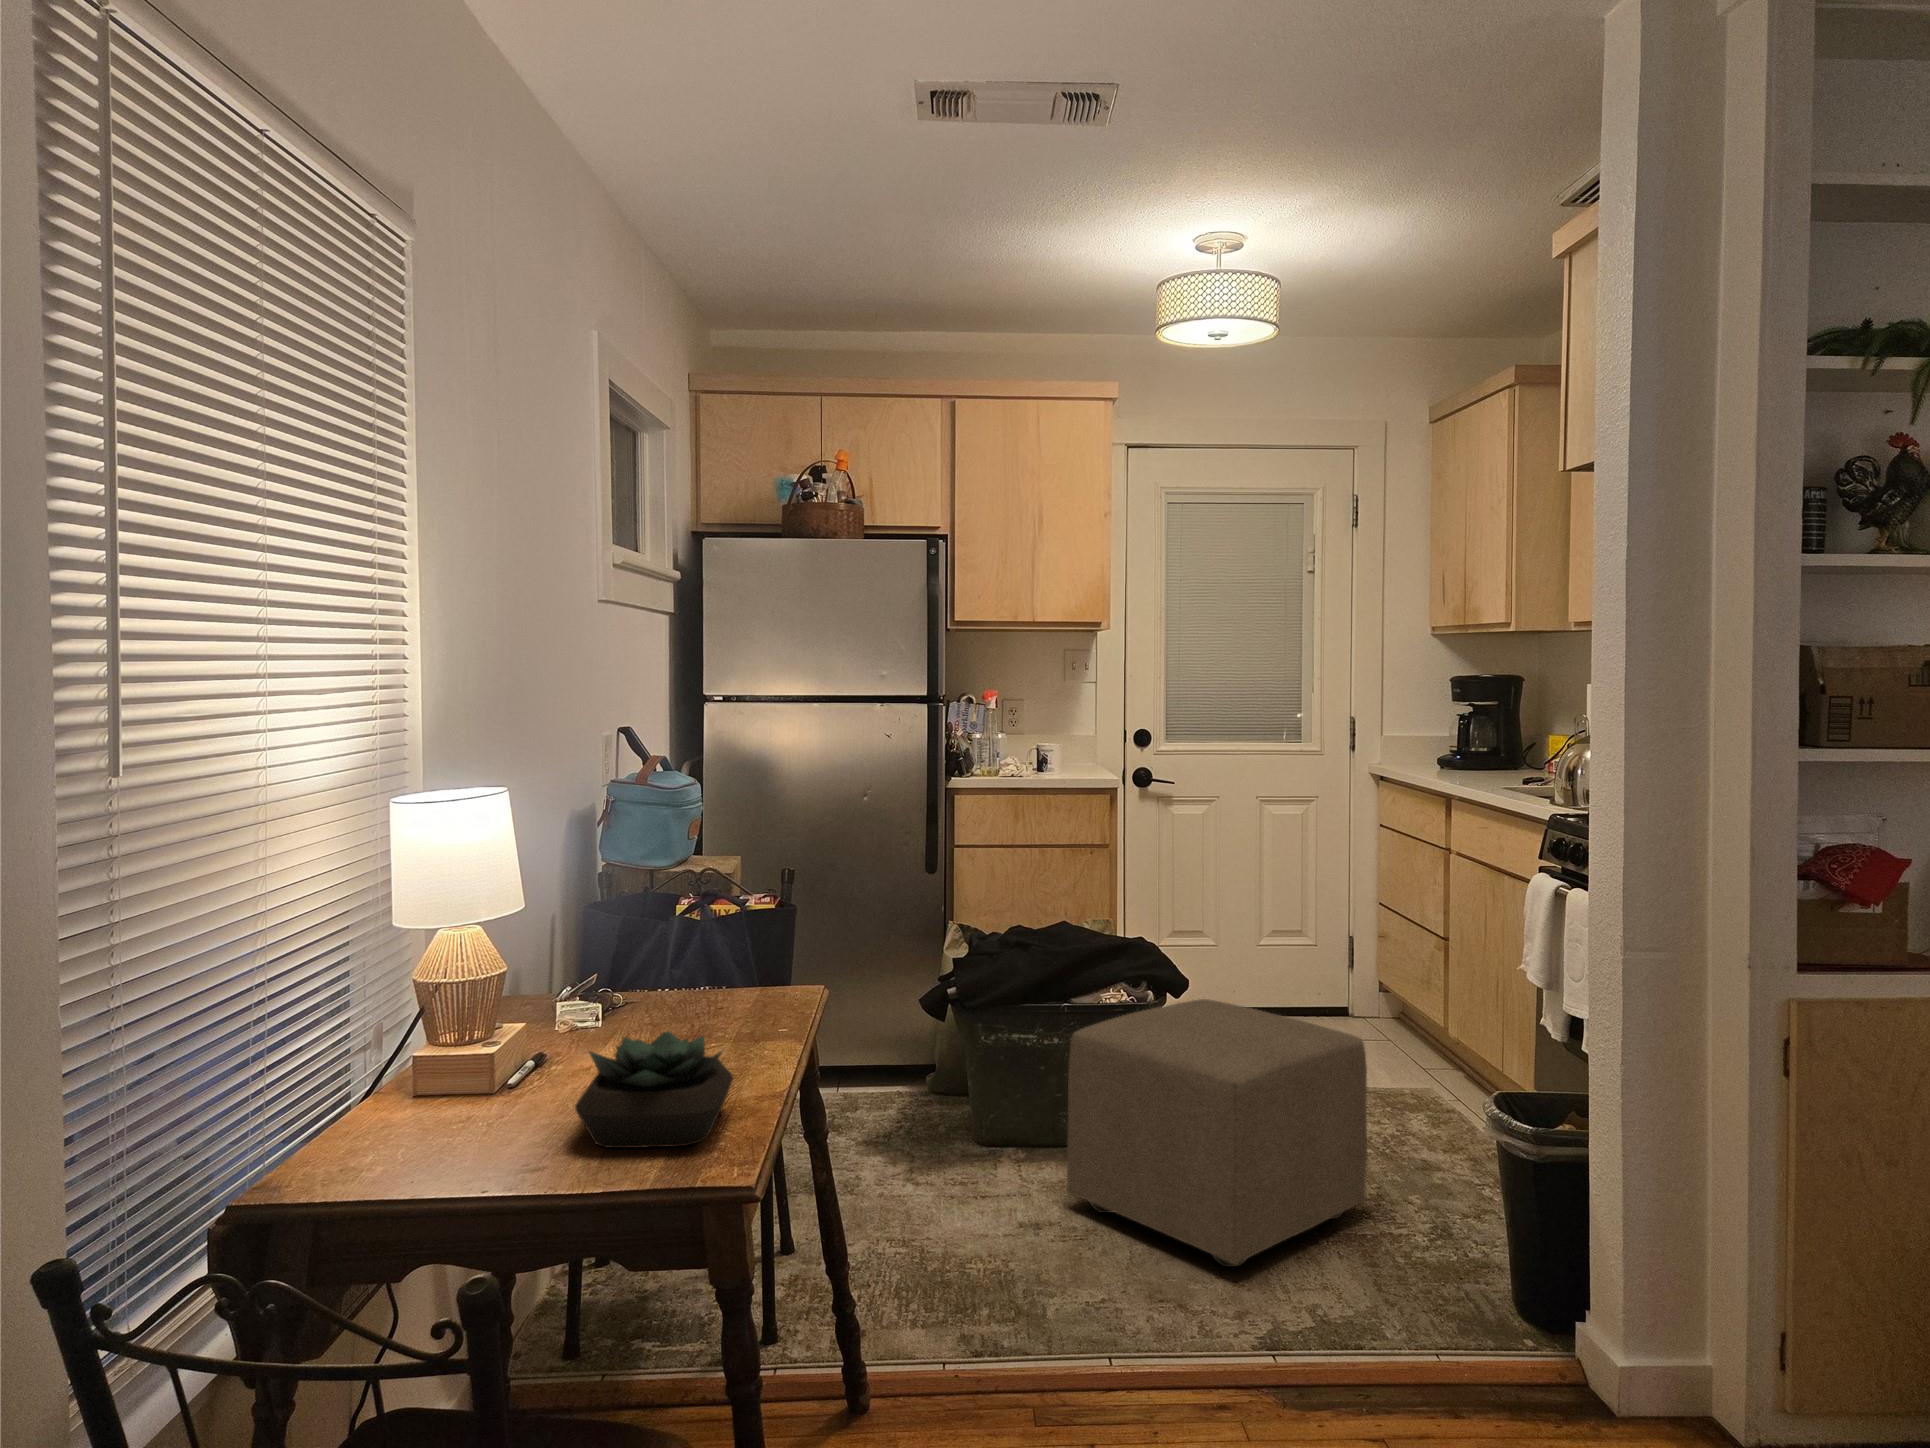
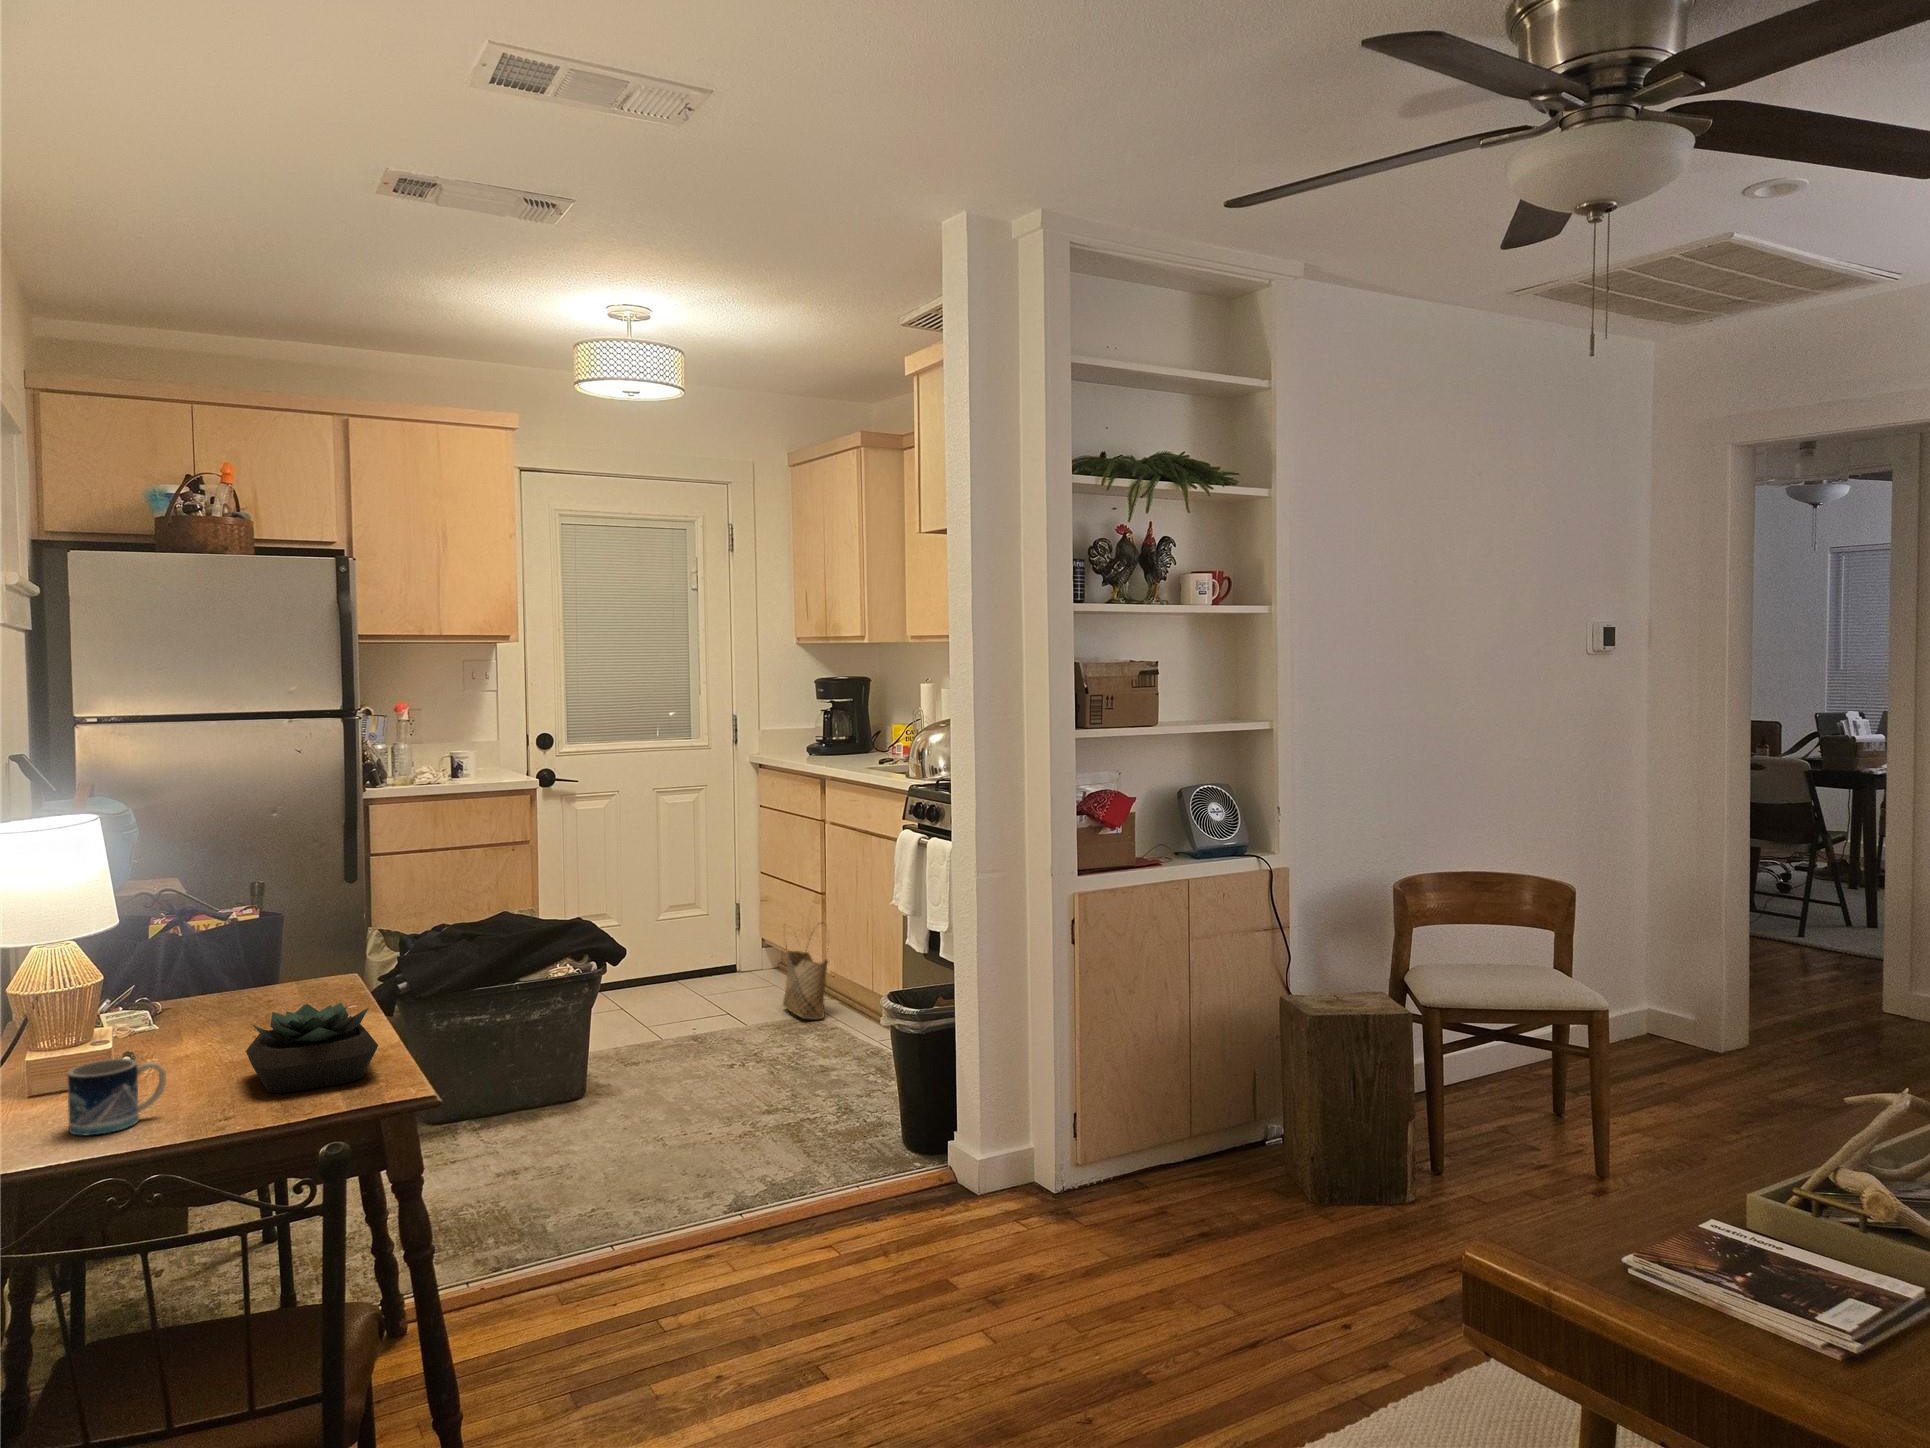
woven basket: none [1390,969,1448,1091] -> present [783,923,828,1020]
ottoman: present [1067,999,1367,1267] -> none [536,962,786,1165]
mug: none [359,1074,471,1170] -> present [68,1059,166,1135]

